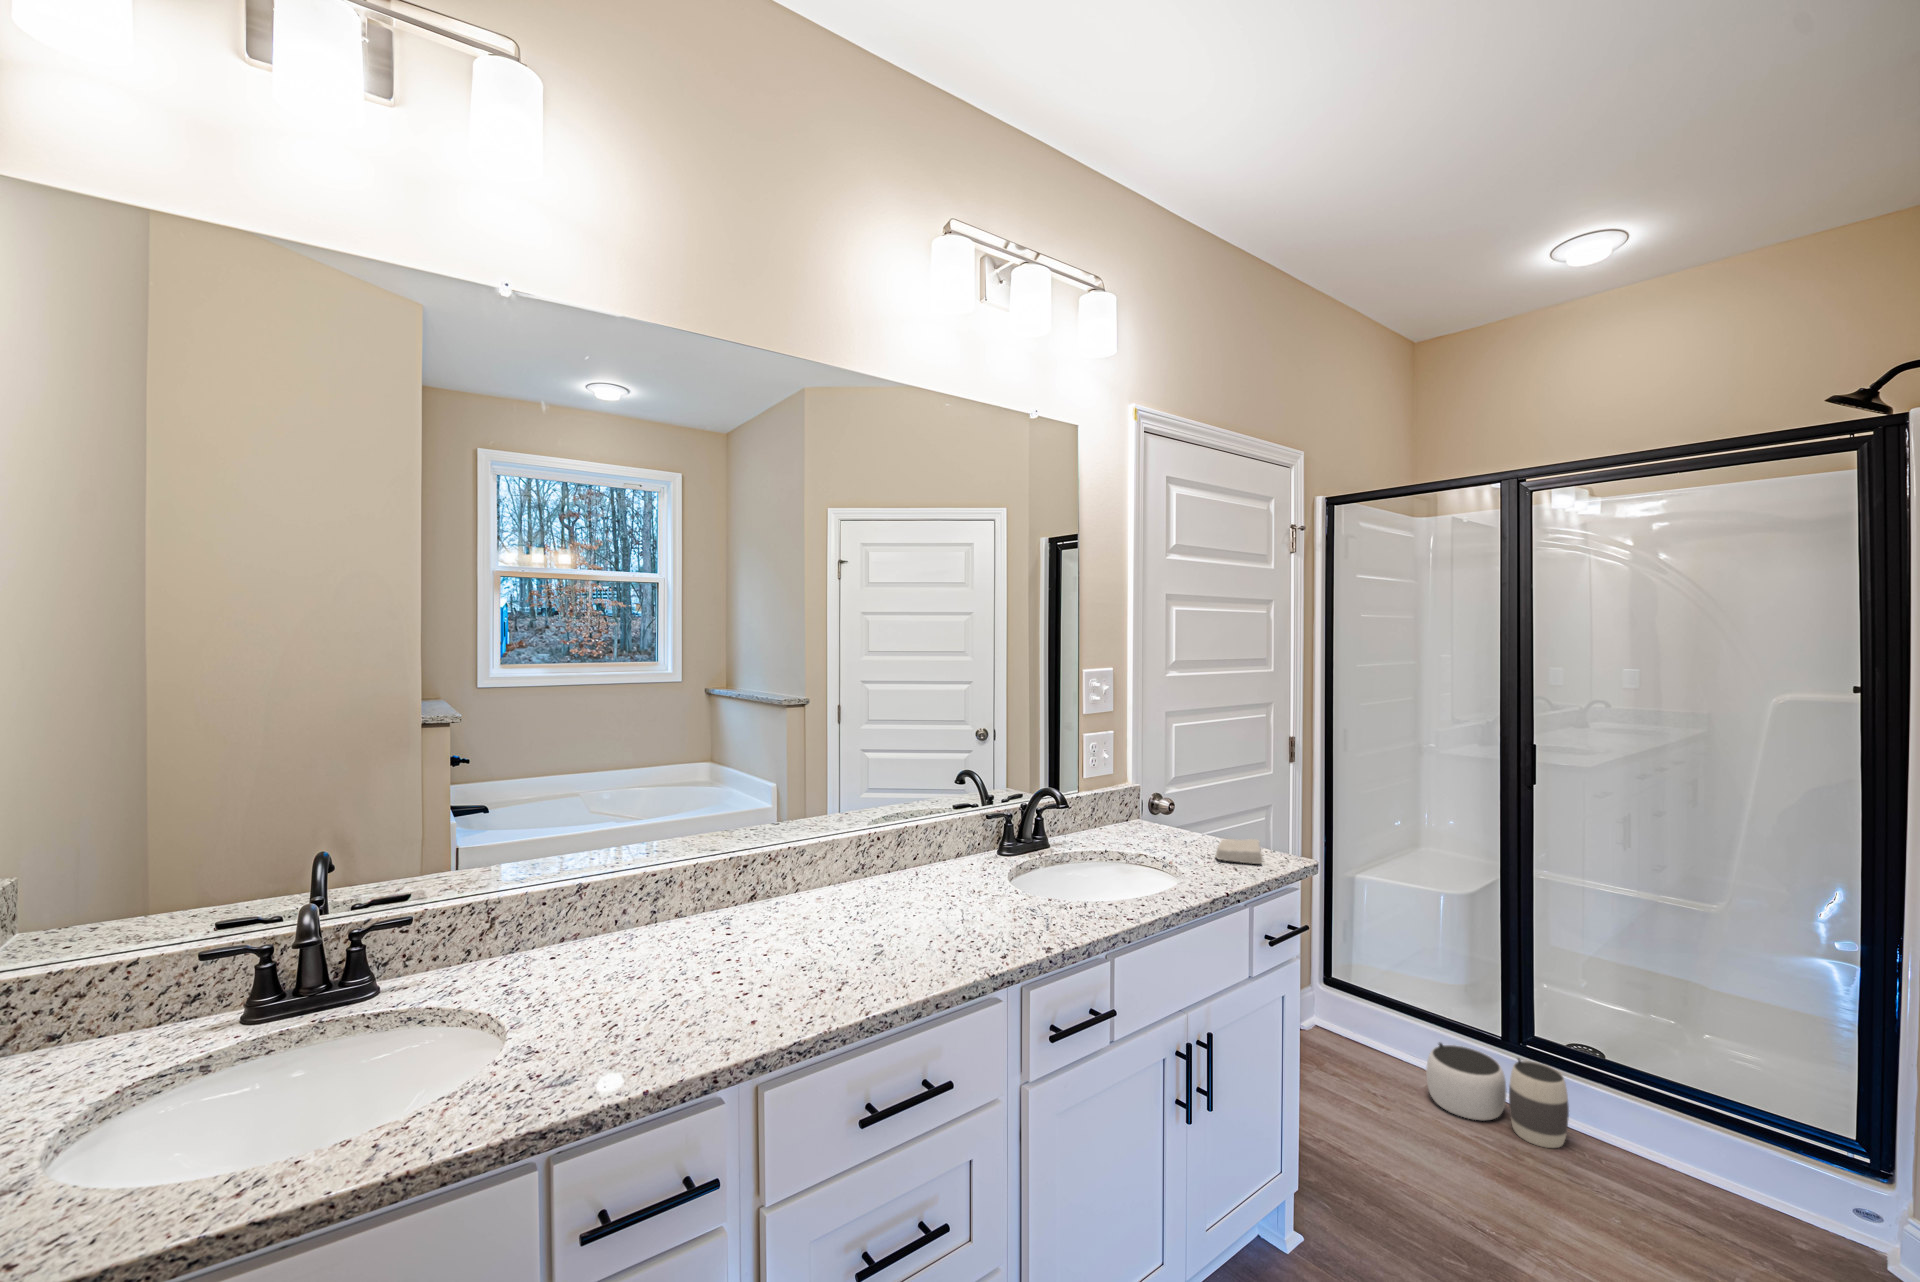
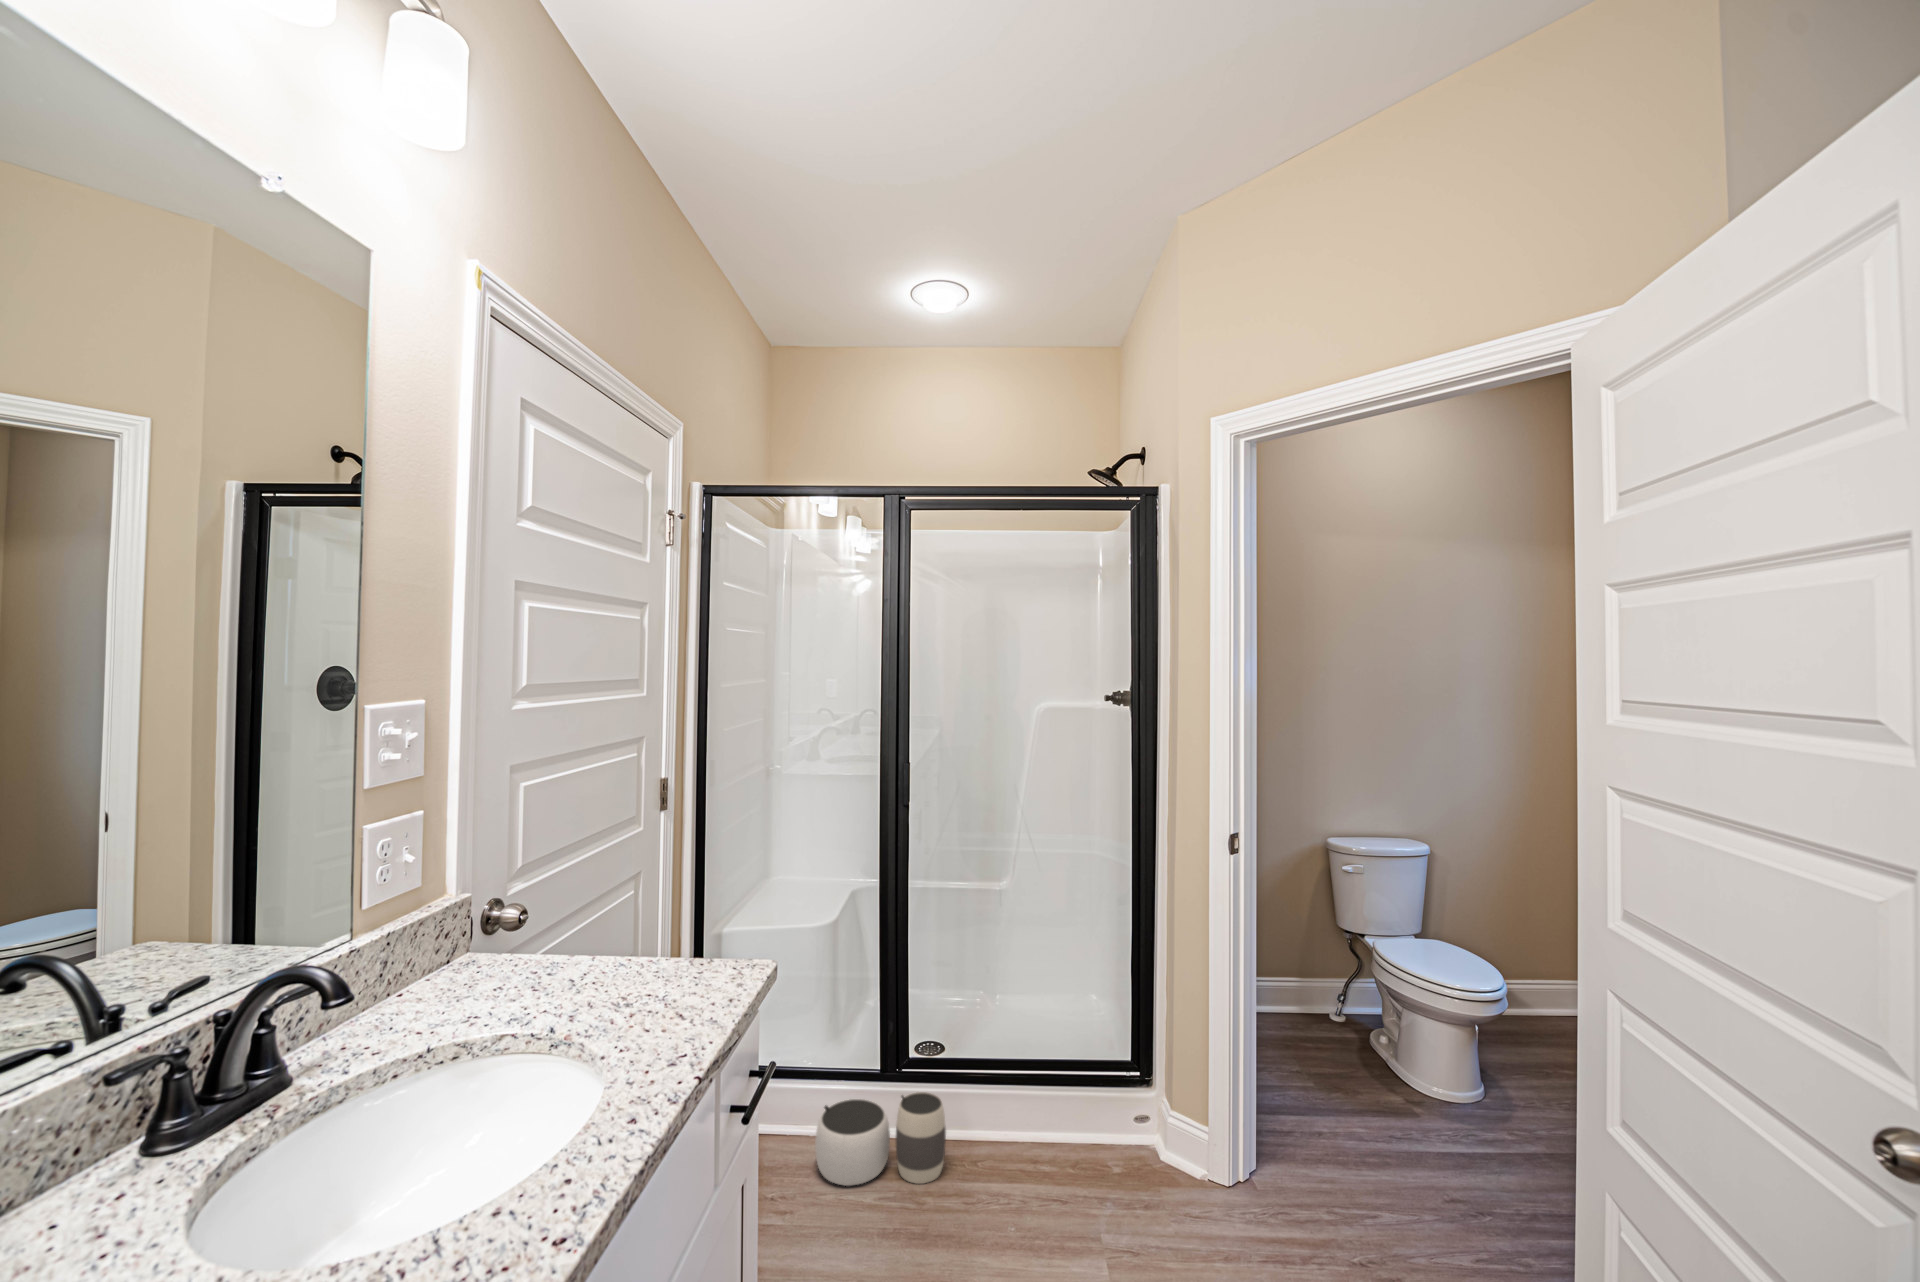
soap bar: present [1216,839,1263,864] -> none [636,954,713,1005]

